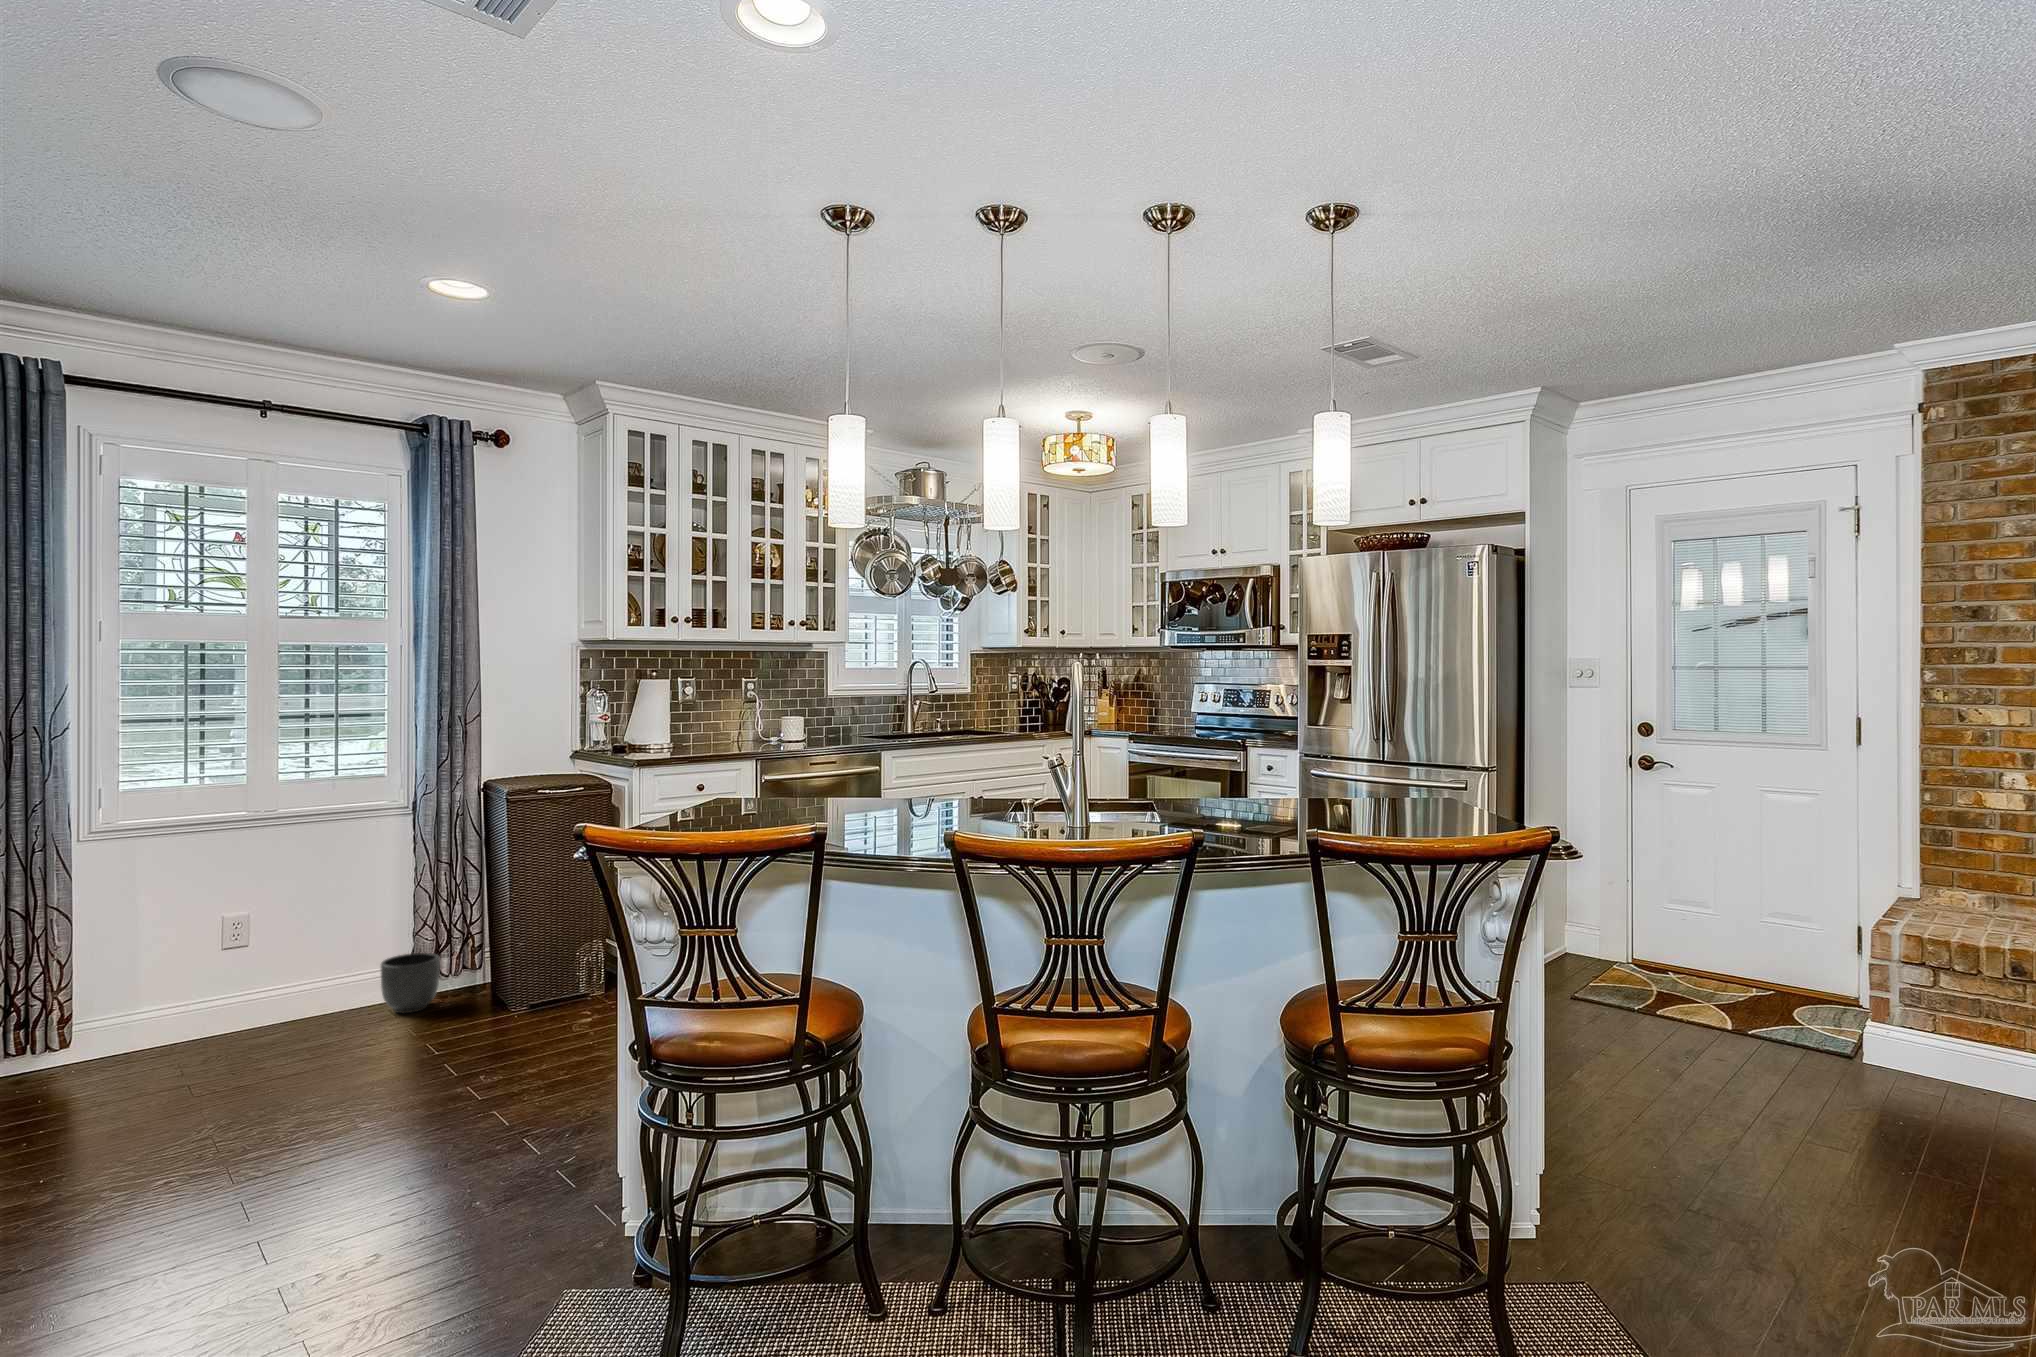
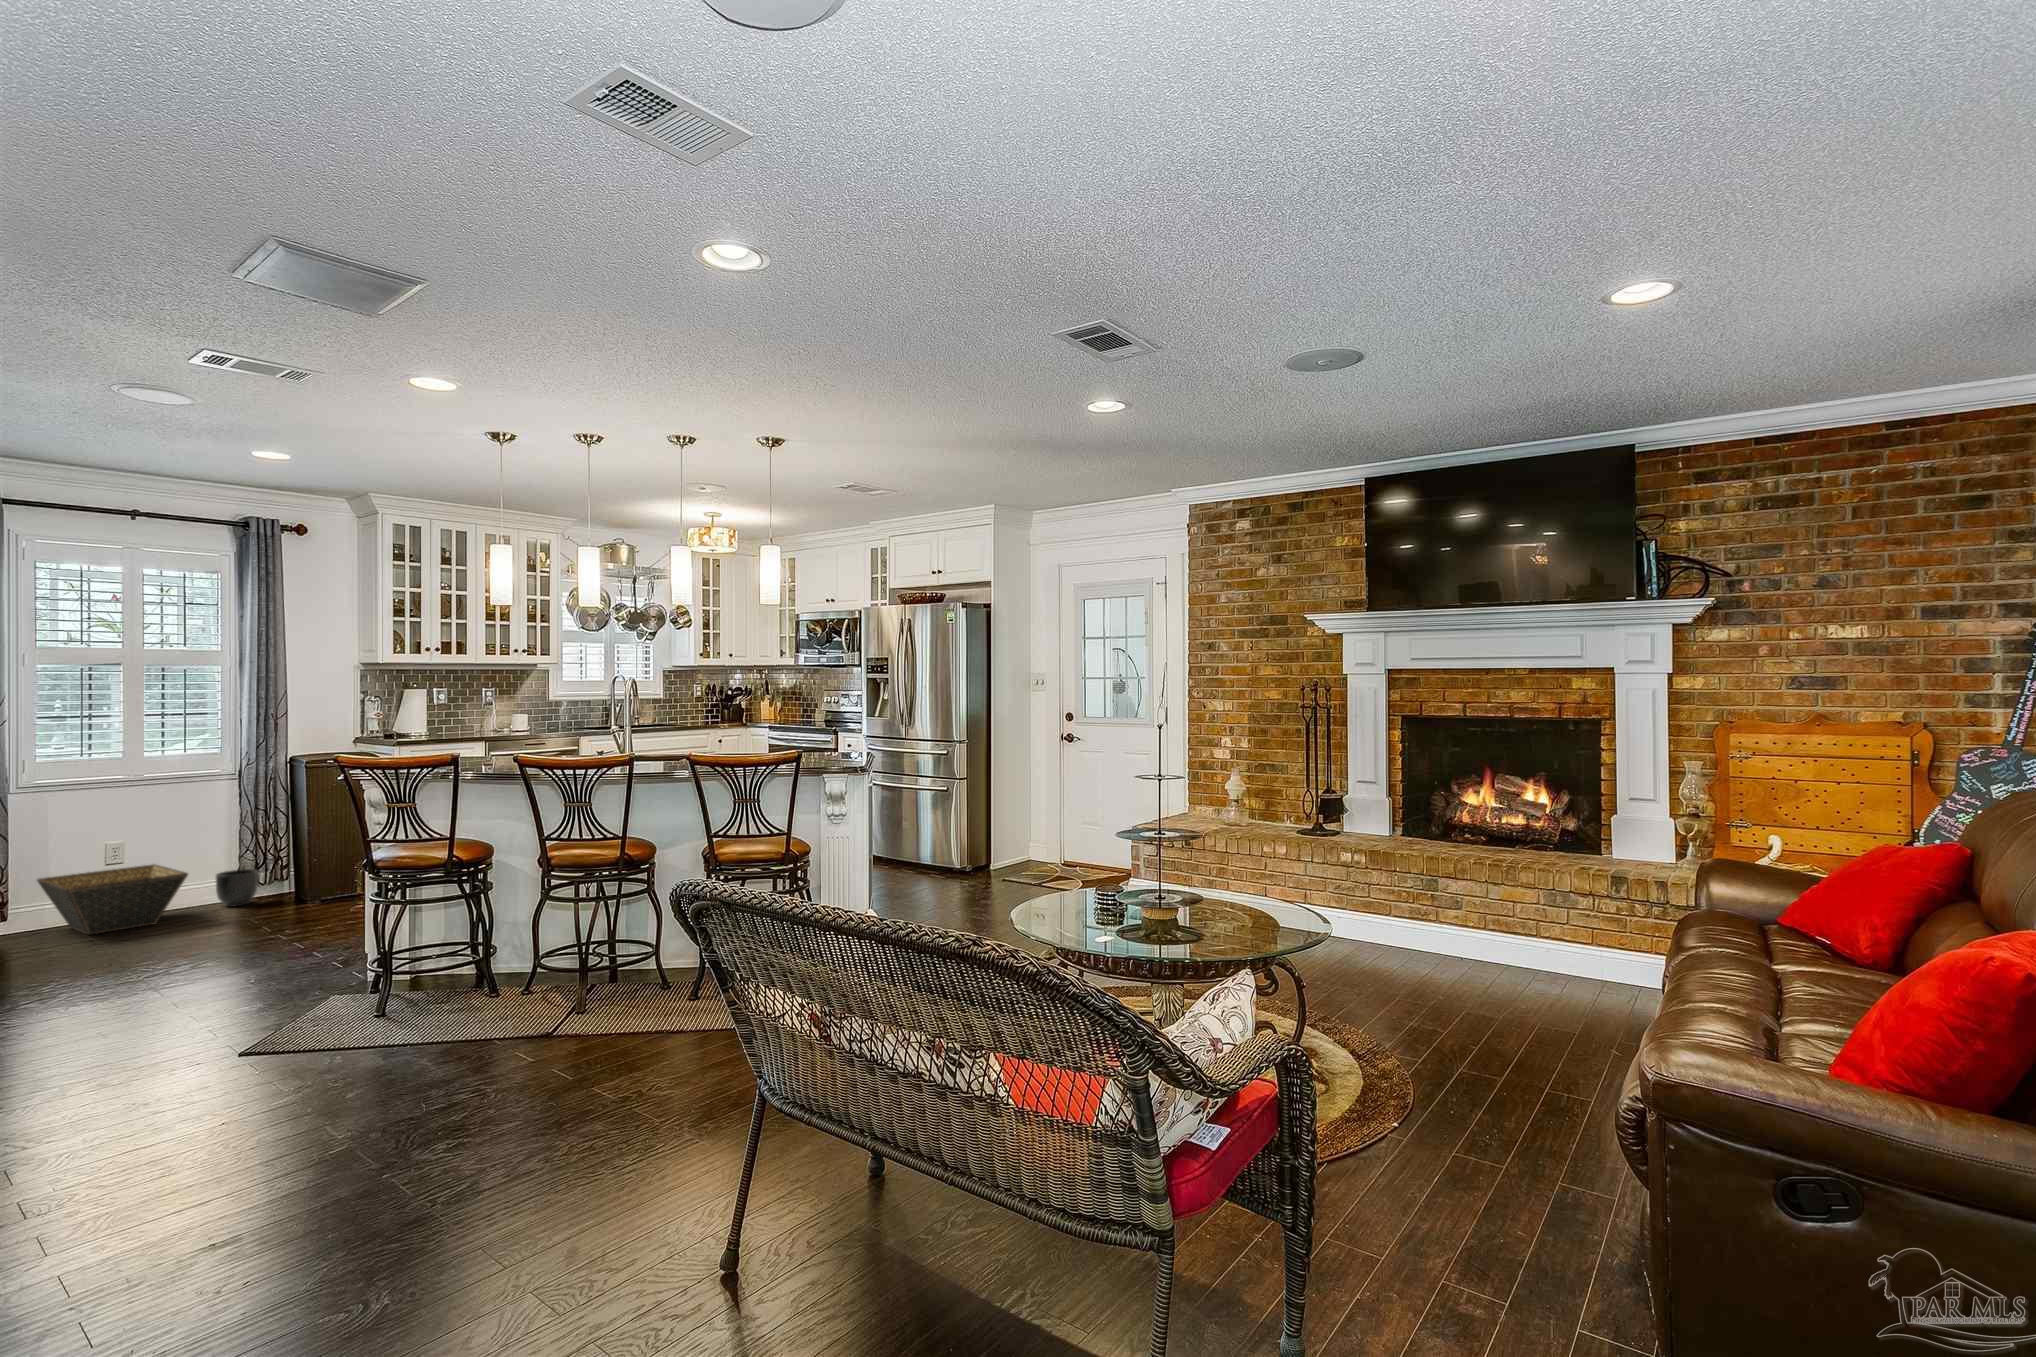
basket: none [123,946,338,1076] -> present [37,864,188,935]

